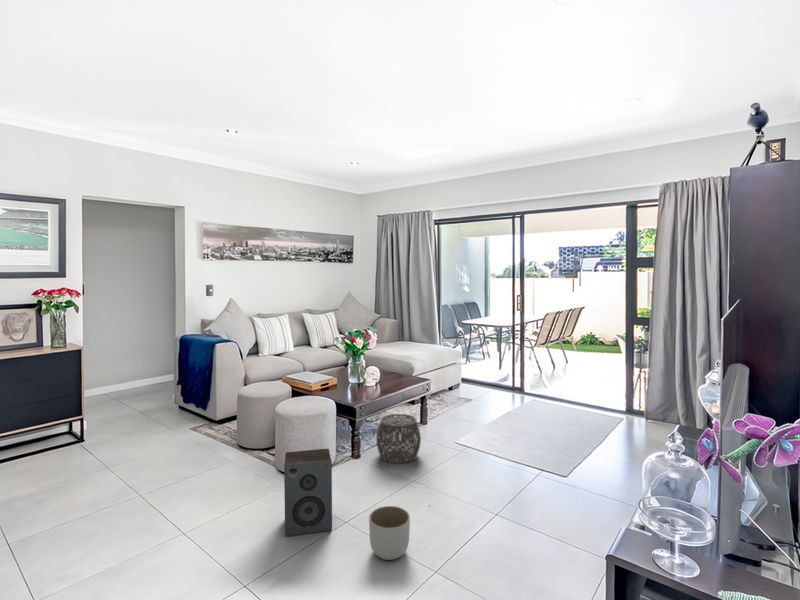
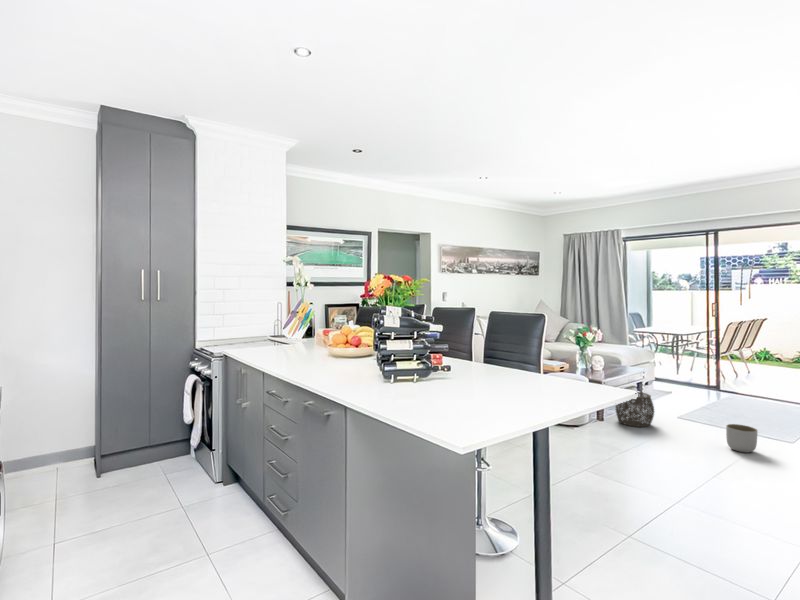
speaker: present [284,449,332,536] -> none [578,401,619,454]
planter: present [369,506,410,560] -> present [726,424,757,453]

